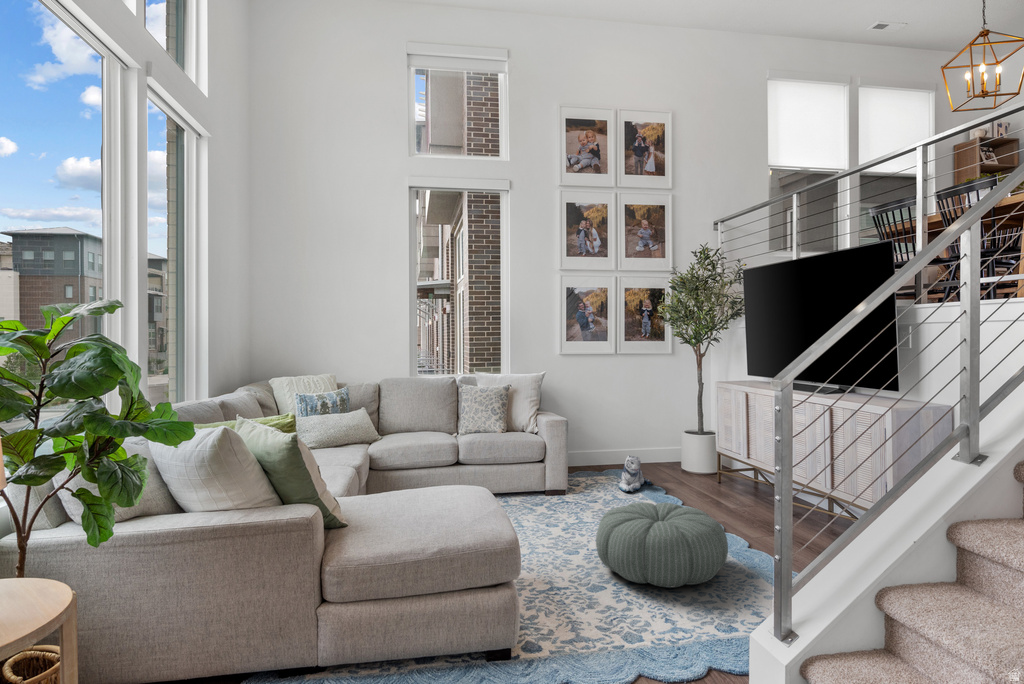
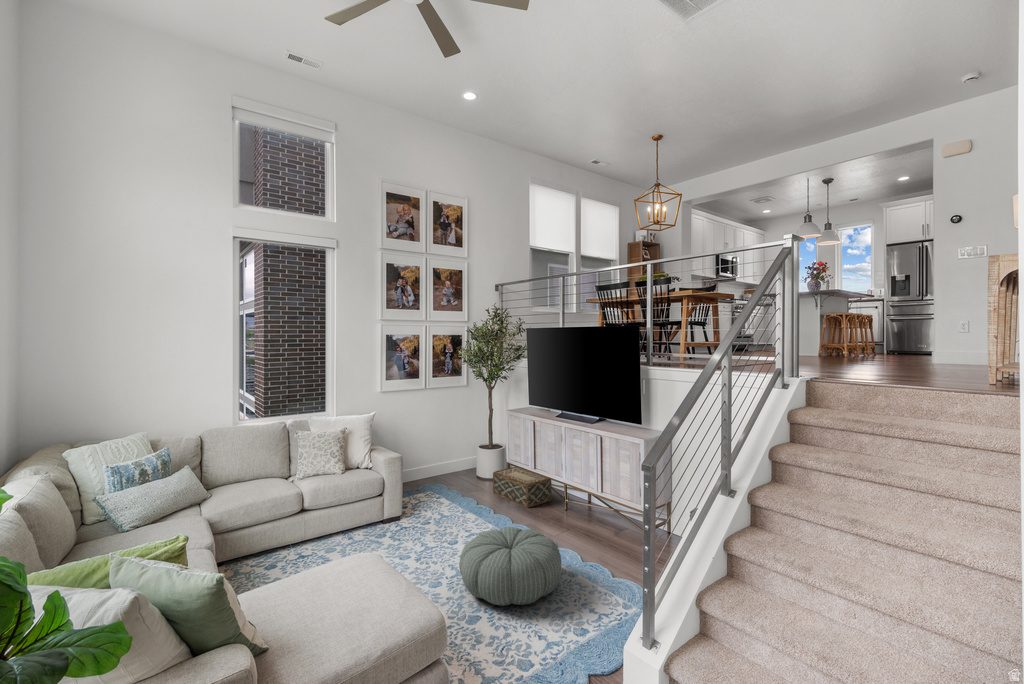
woven basket: none [691,455,768,503] -> present [493,467,552,508]
plush toy: present [619,456,651,492] -> none [439,478,465,510]

